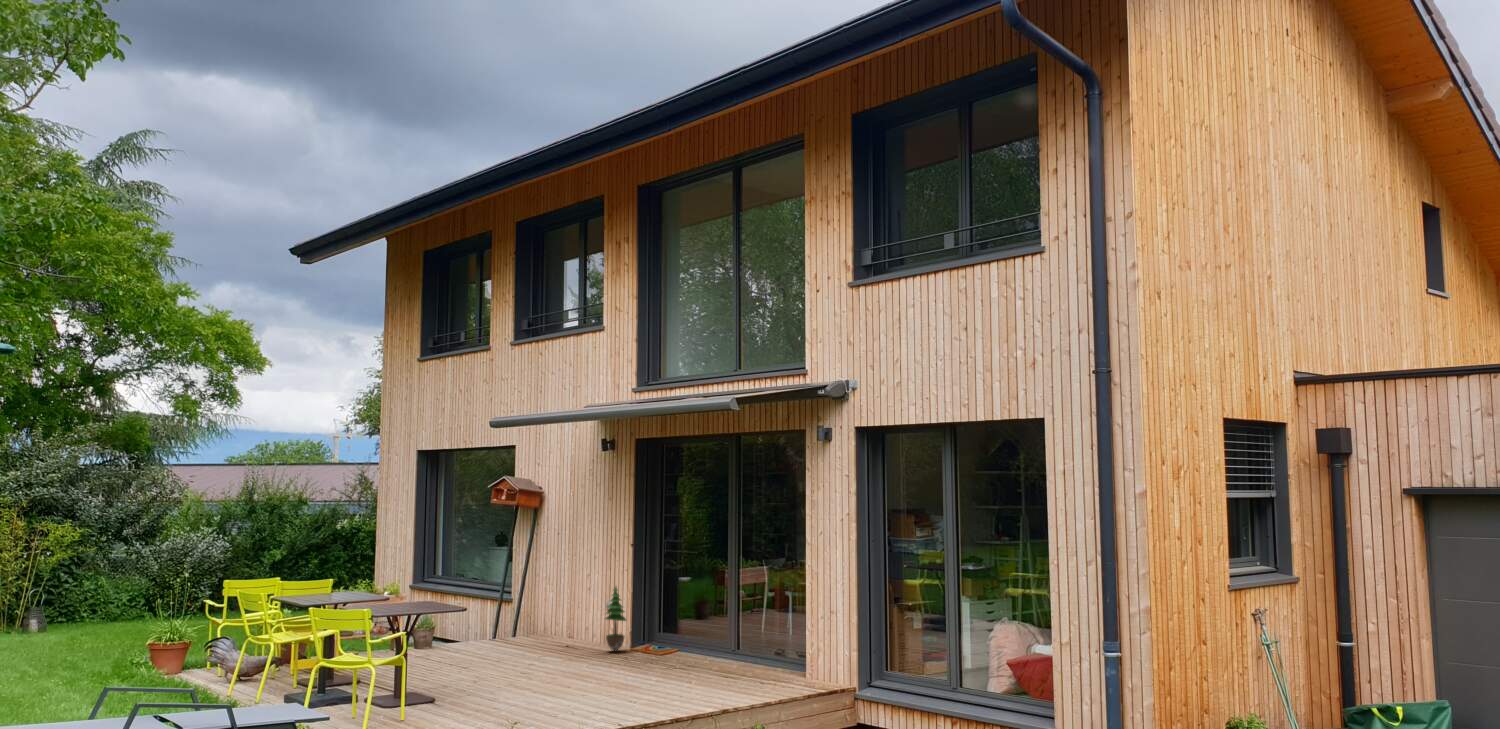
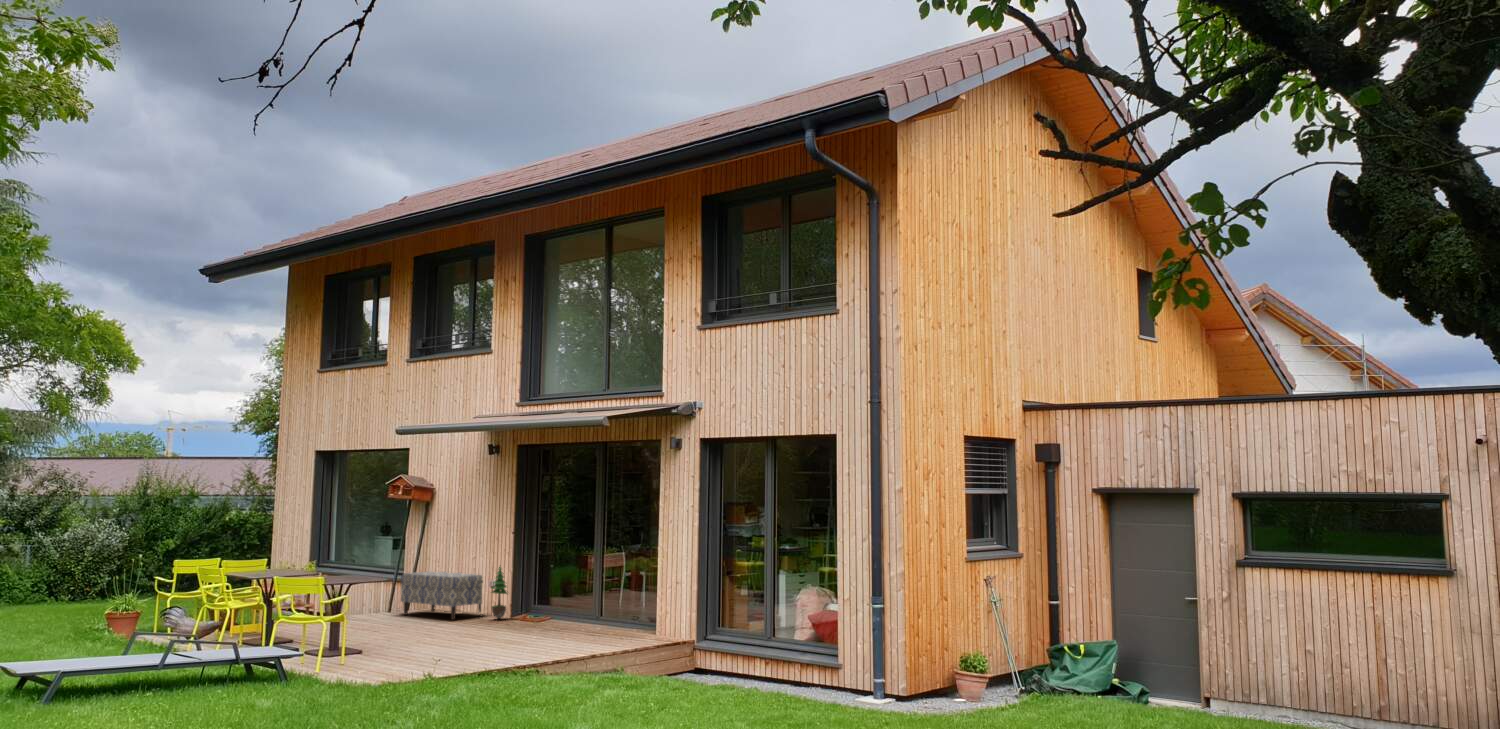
bench: none [503,590,602,651] -> present [401,572,483,620]

